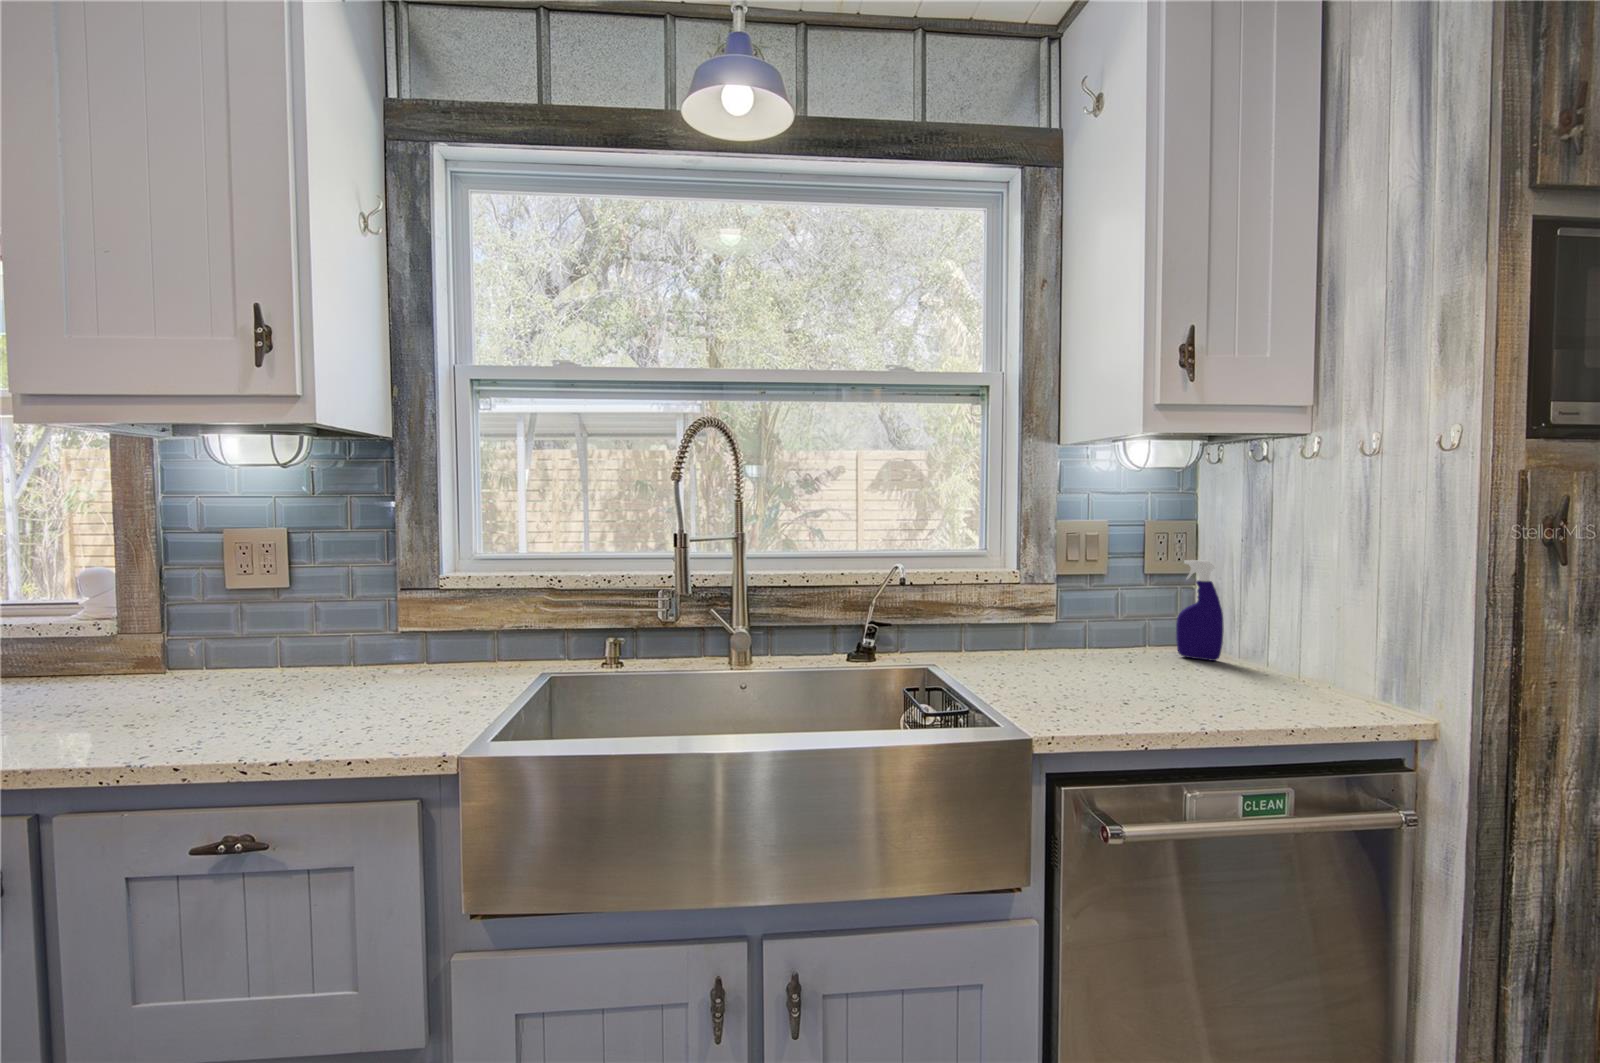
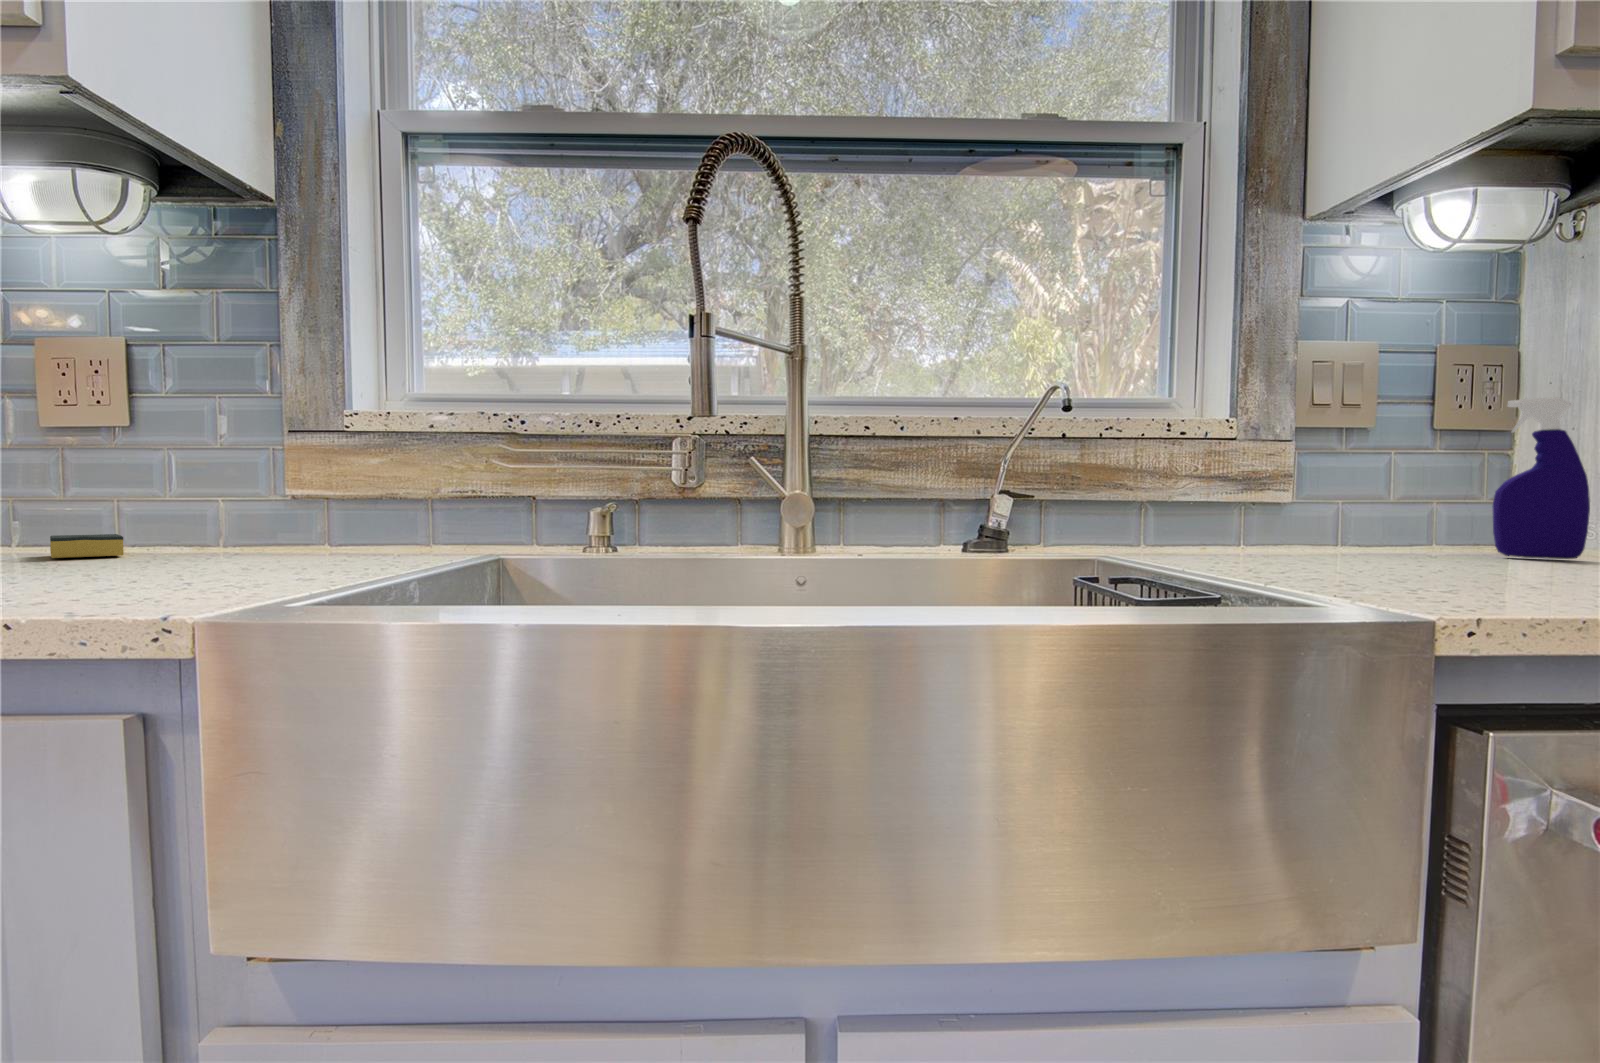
sponge: none [236,655,292,681] -> present [50,534,124,558]

